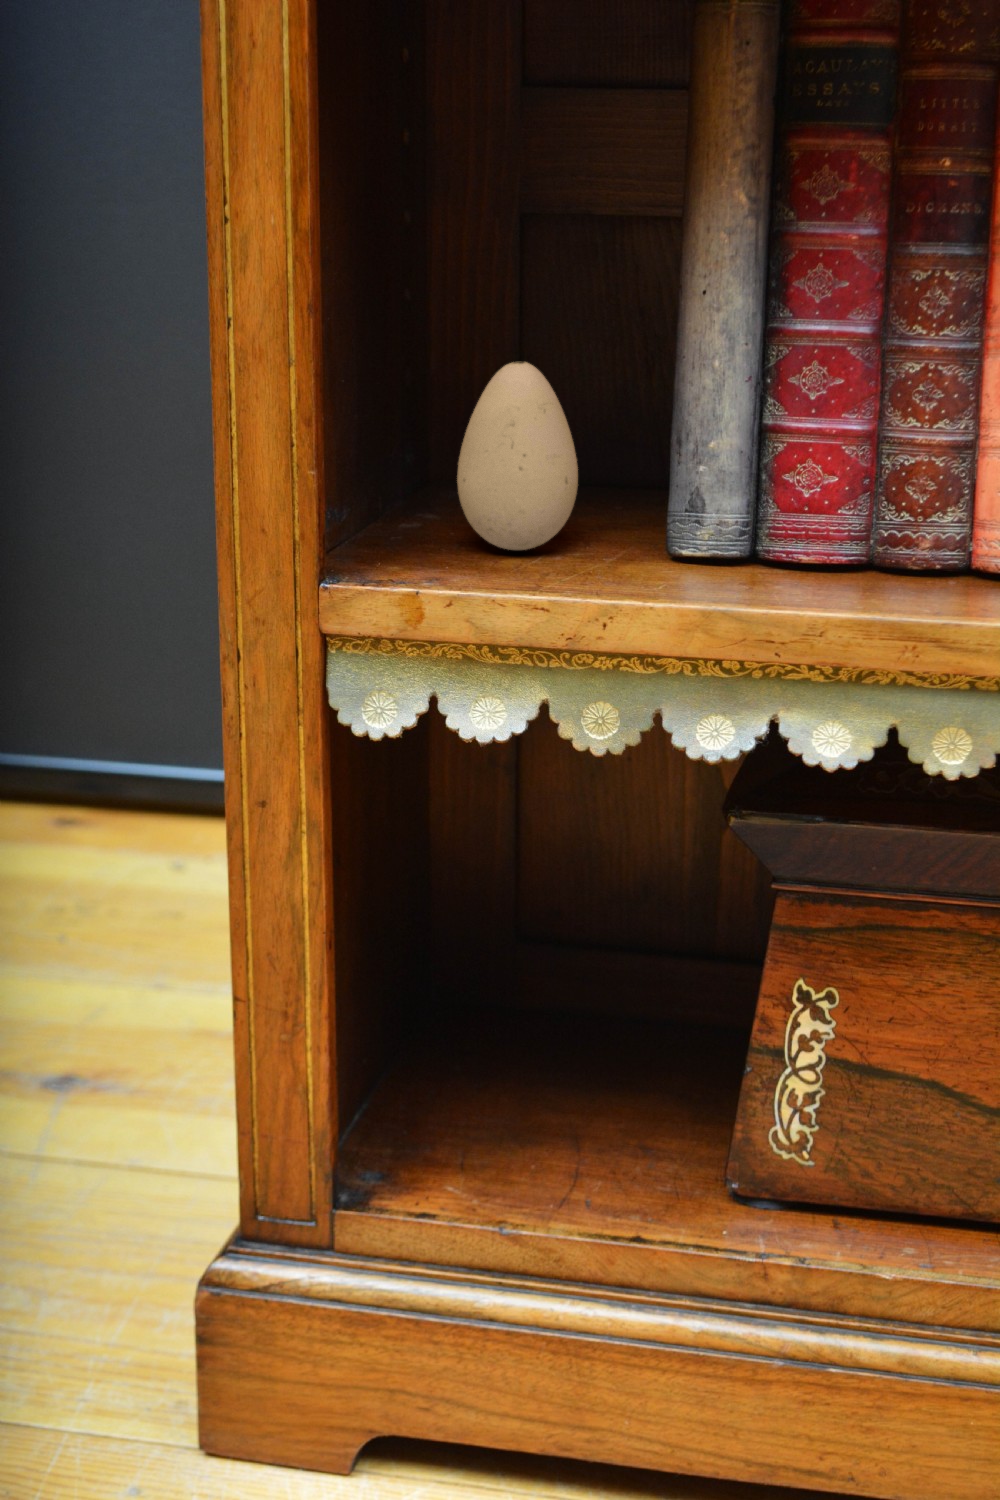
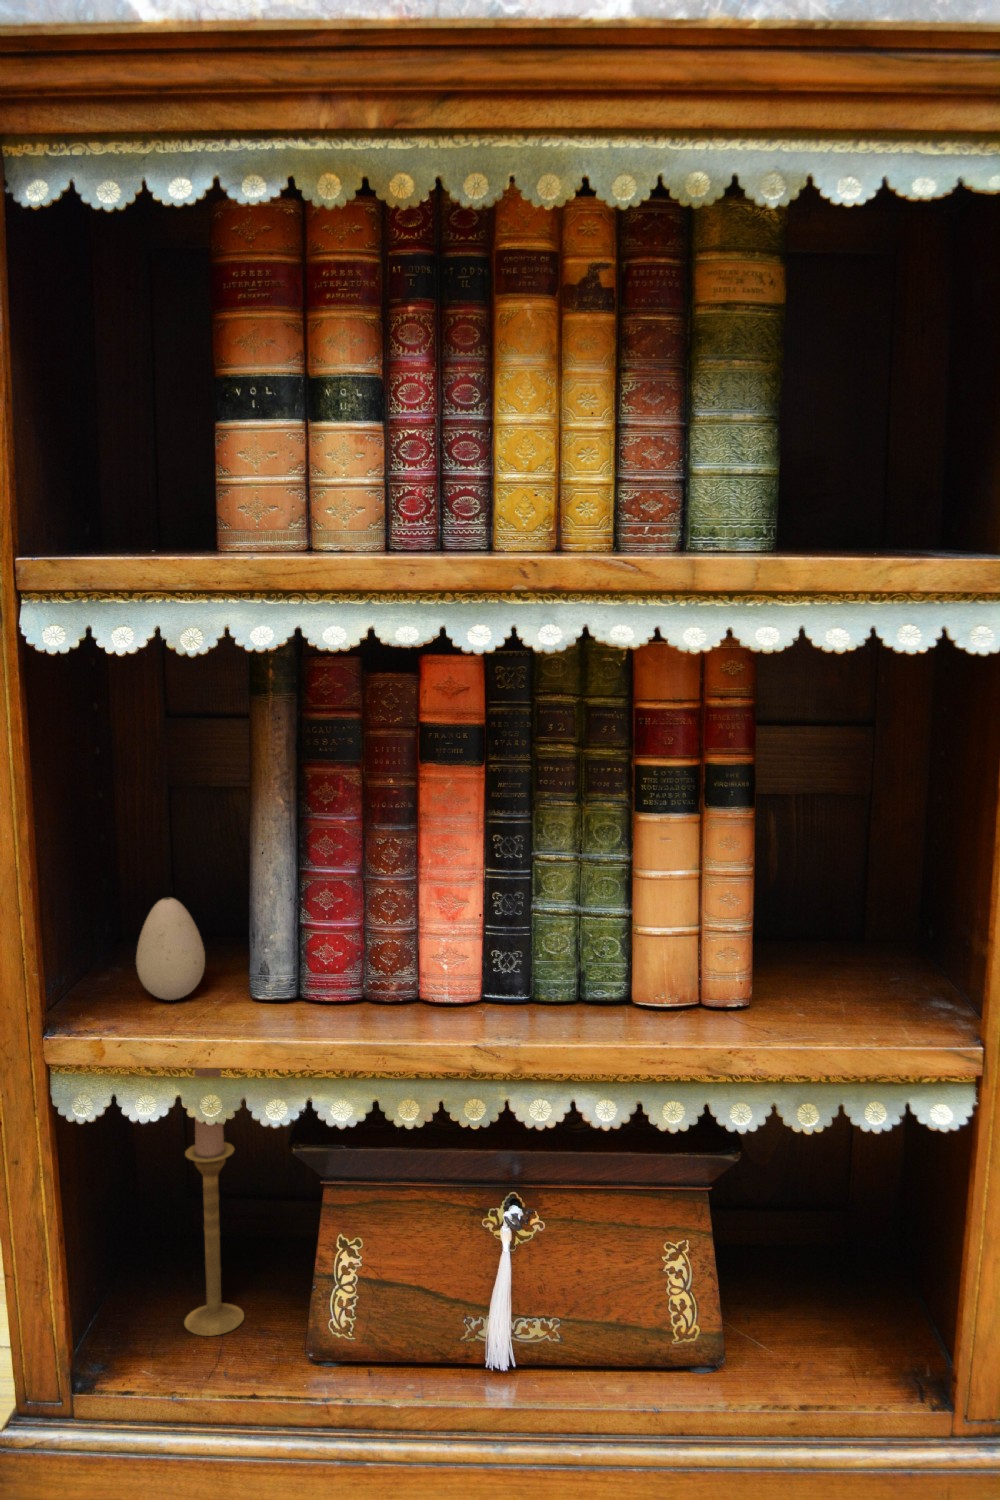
candlestick: none [496,541,598,1150] -> present [185,1069,244,1336]

